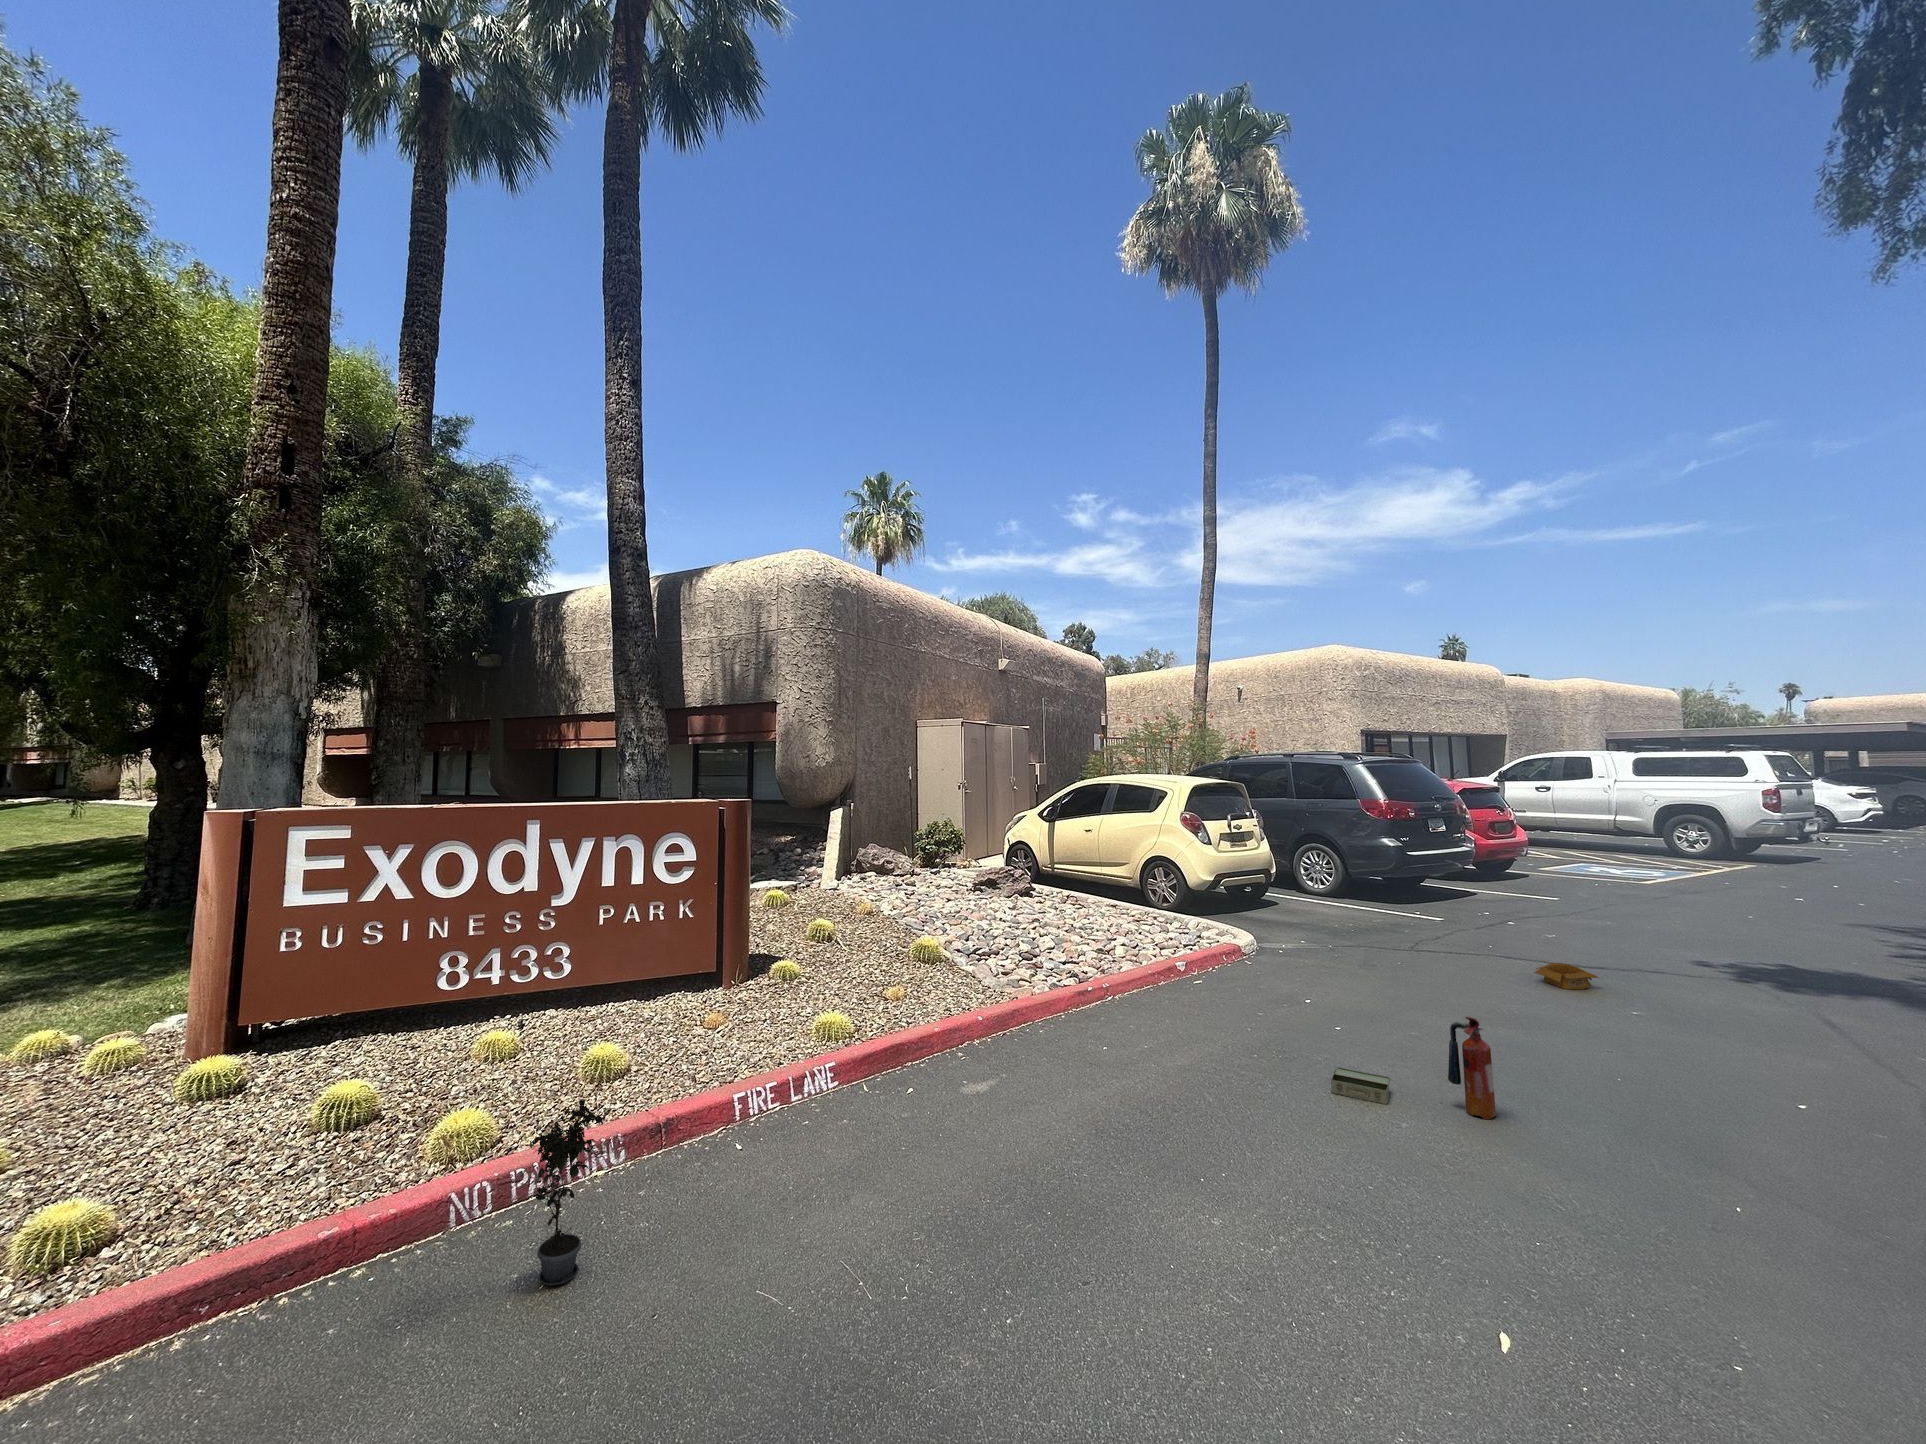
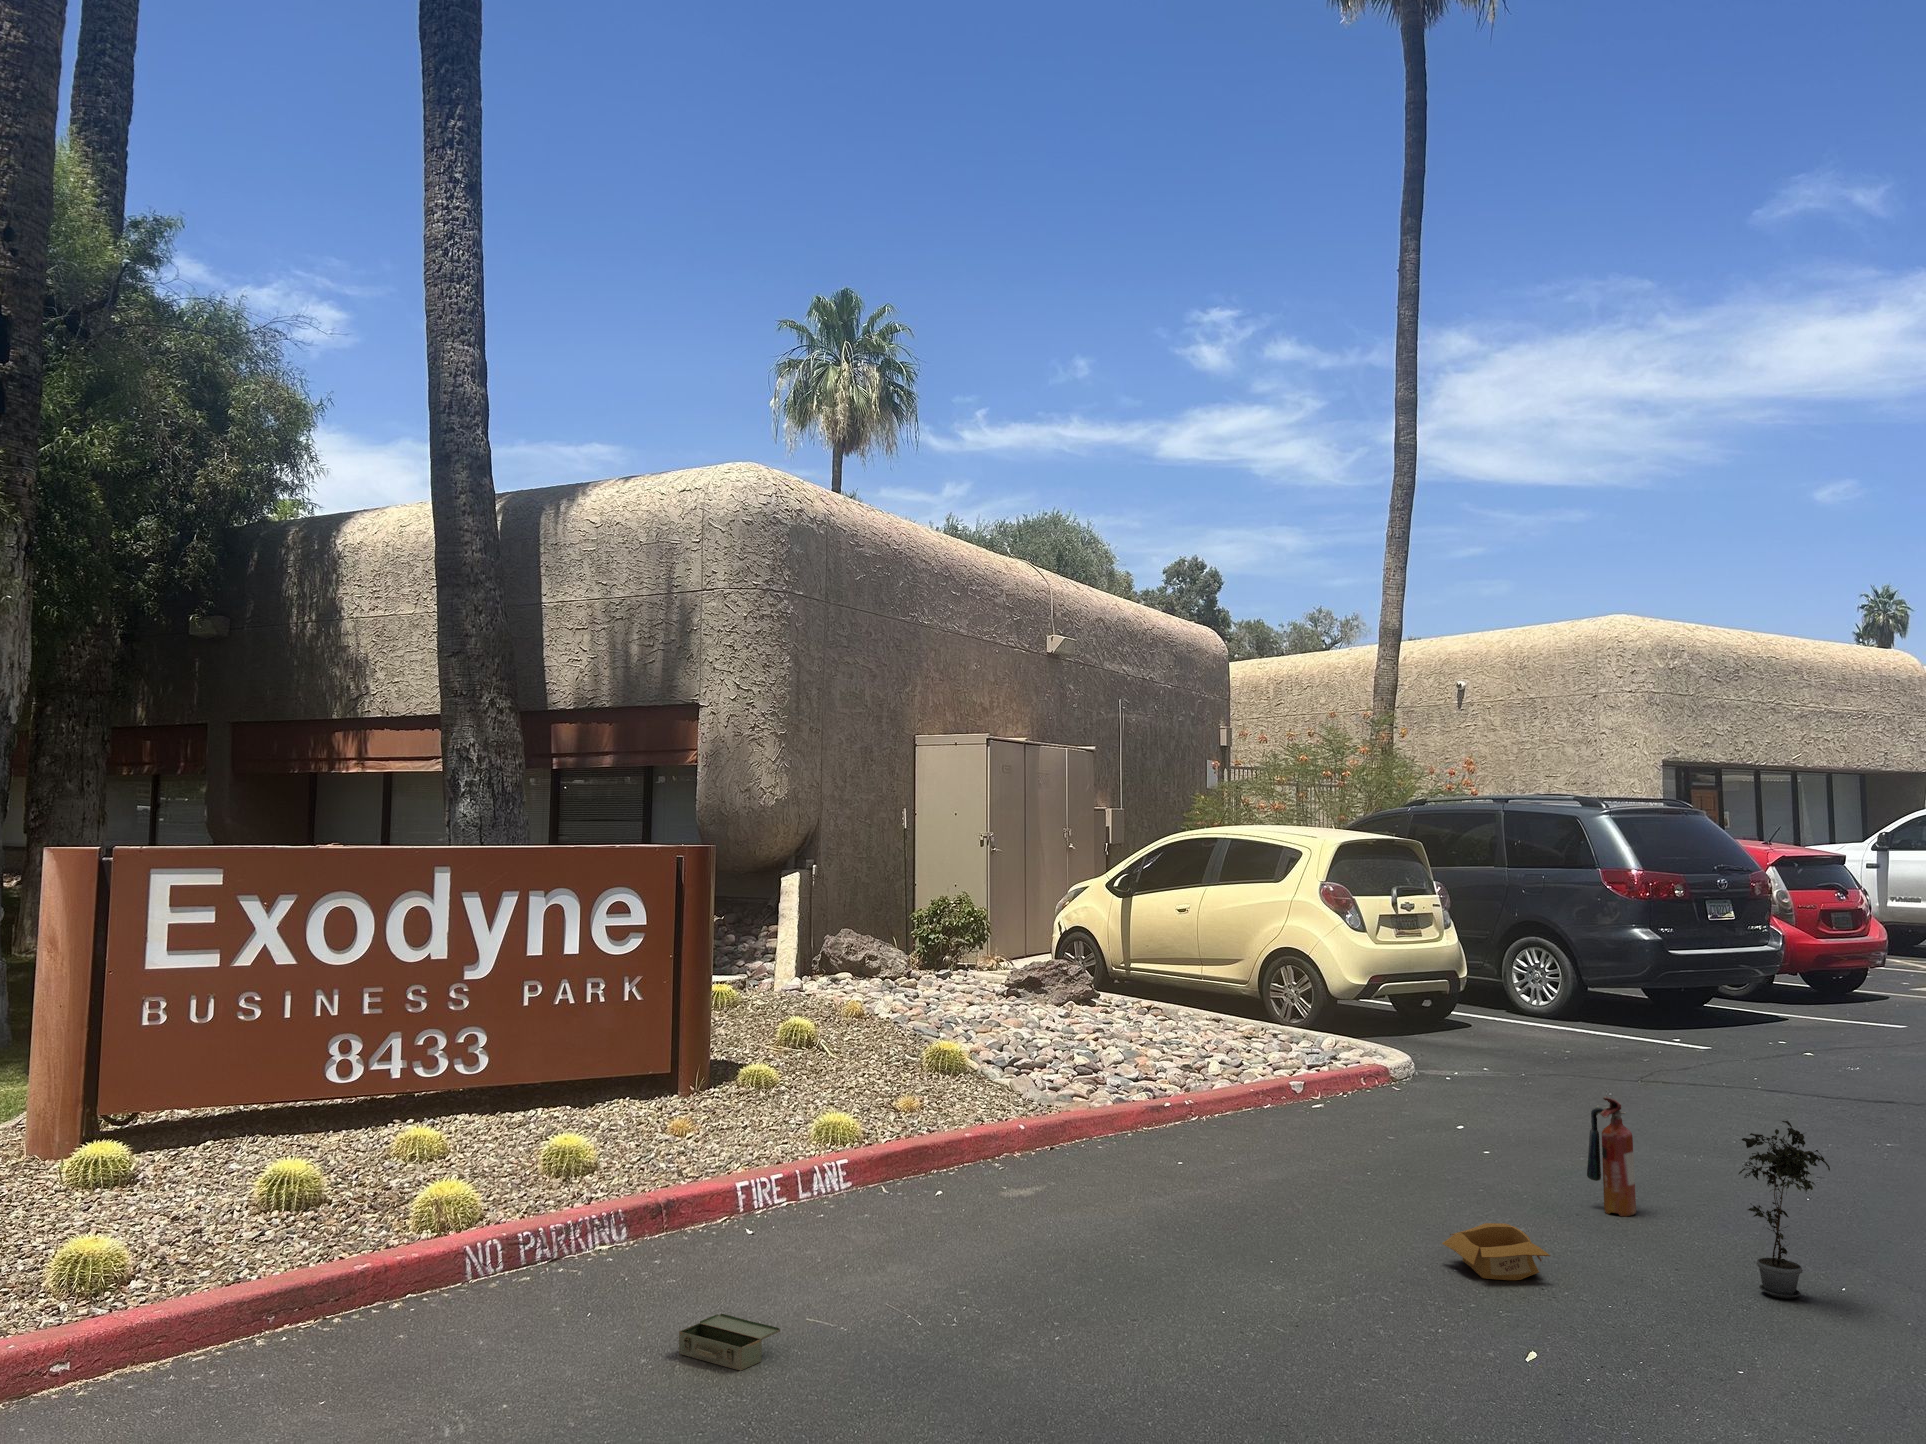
cardboard box: present [1535,963,1599,990] -> present [1442,1223,1550,1280]
toolbox: present [1331,1068,1391,1104] -> present [679,1314,780,1371]
potted plant: present [530,1099,603,1286] -> present [1739,1121,1830,1299]

